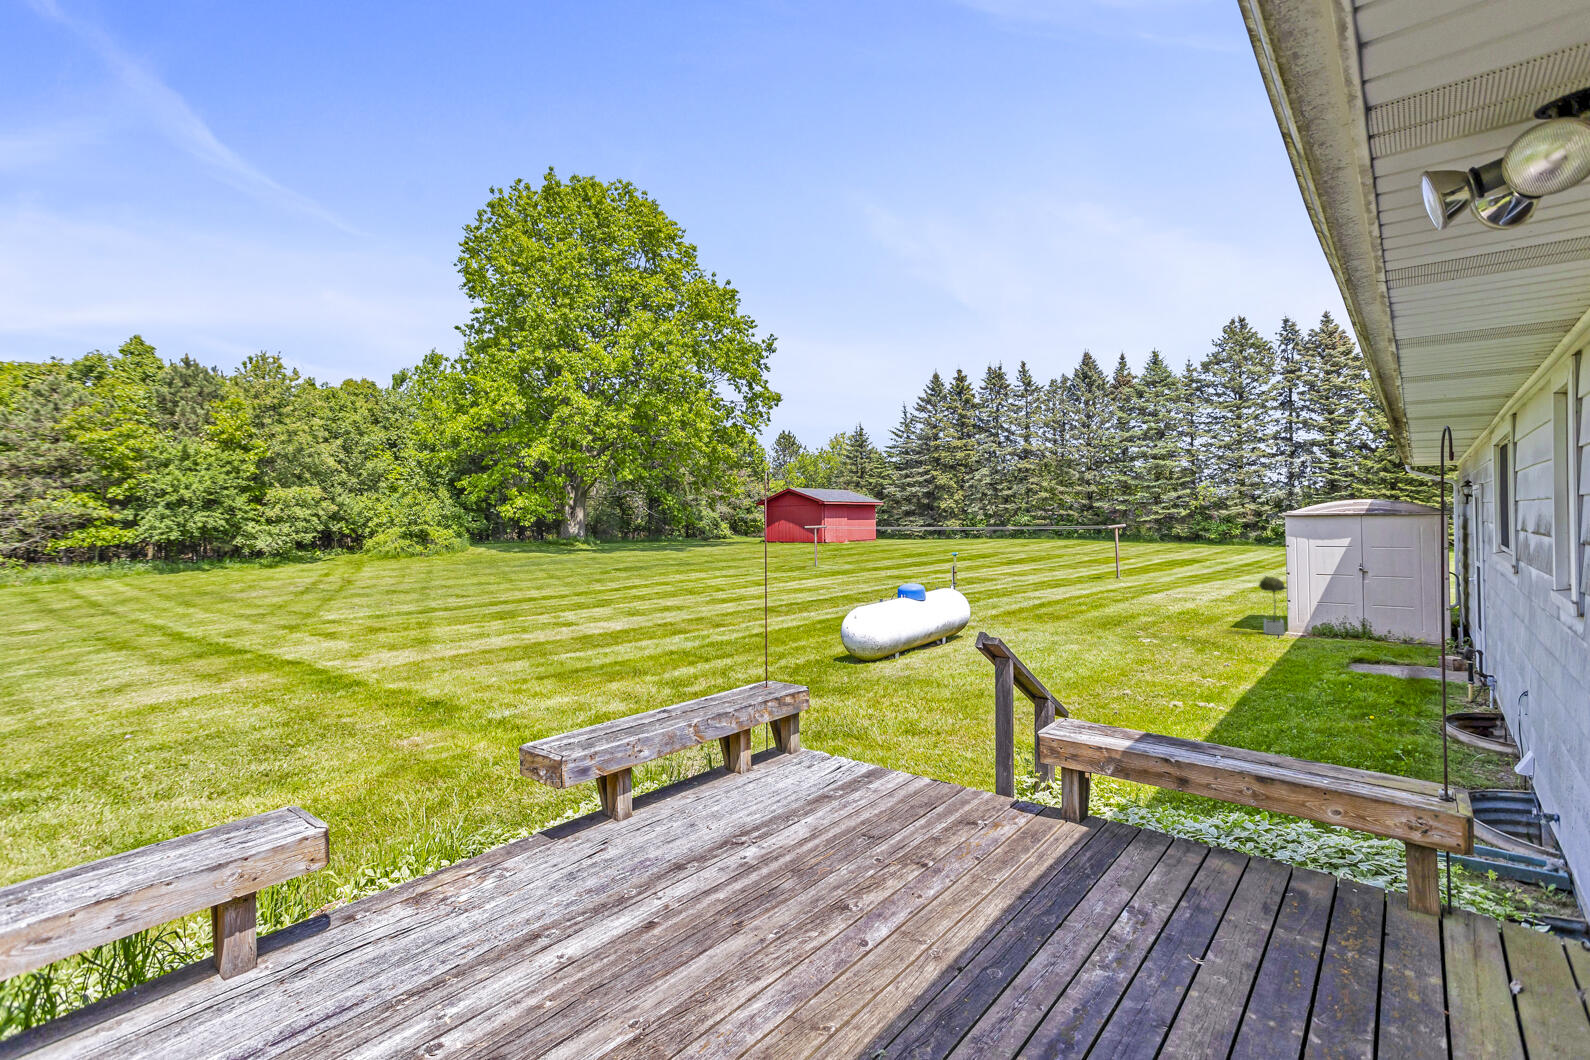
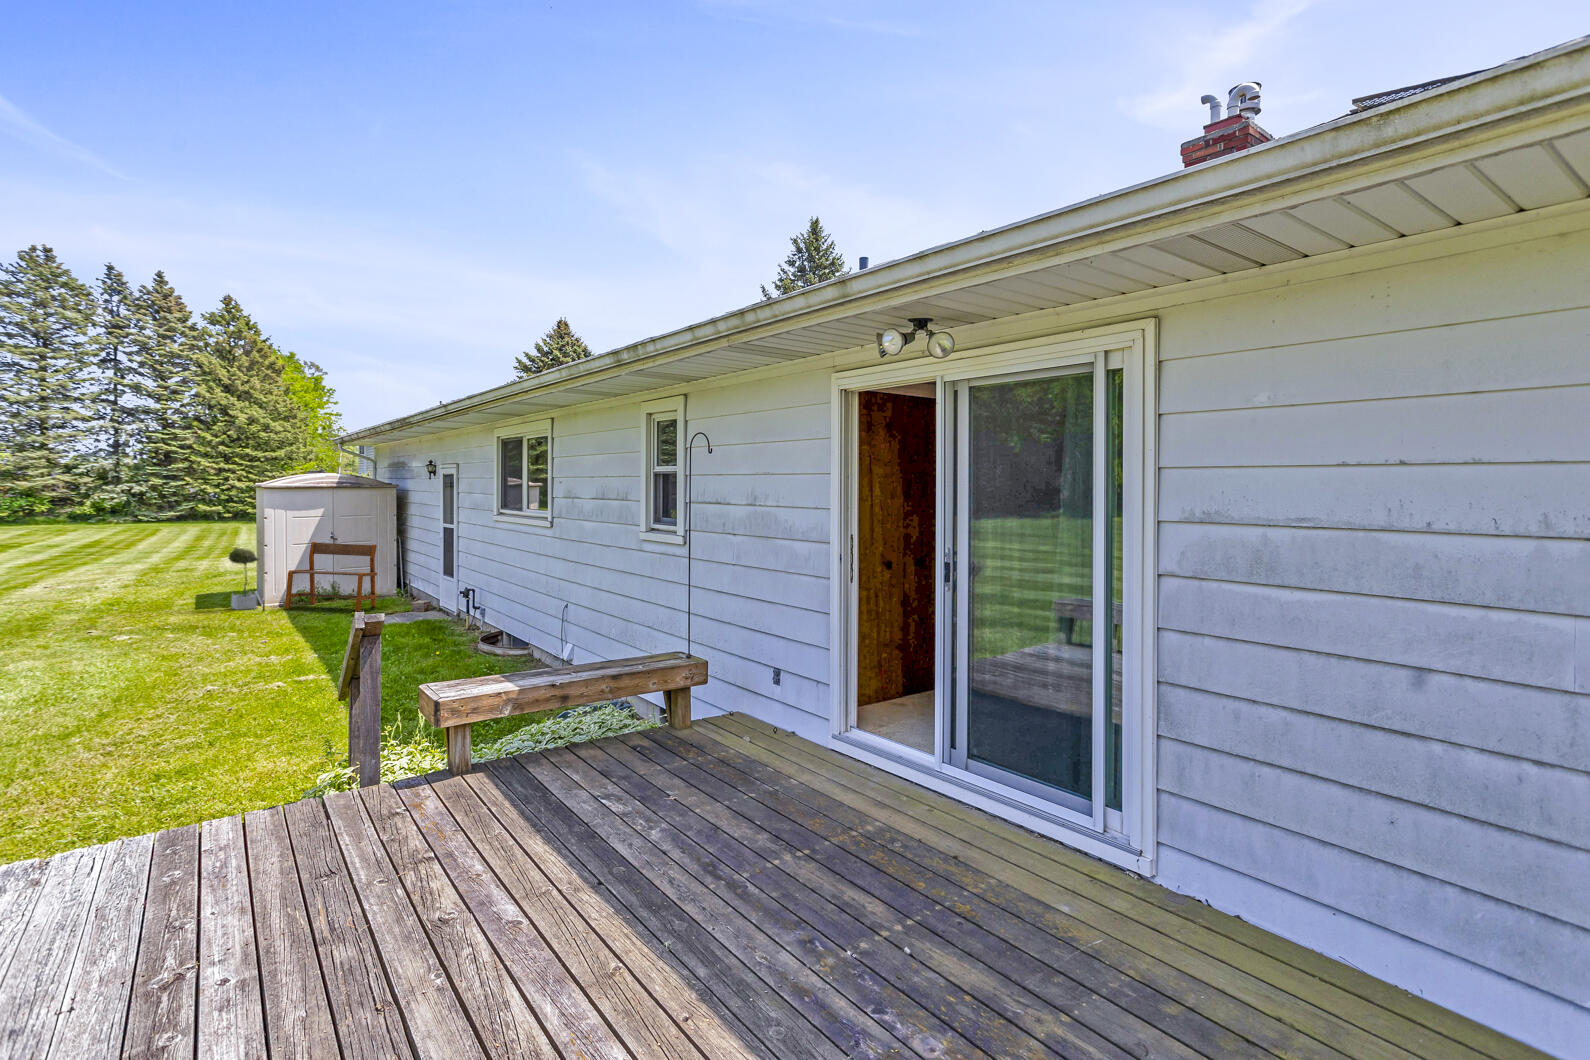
bench: none [1310,572,1414,651] -> present [285,542,377,612]

